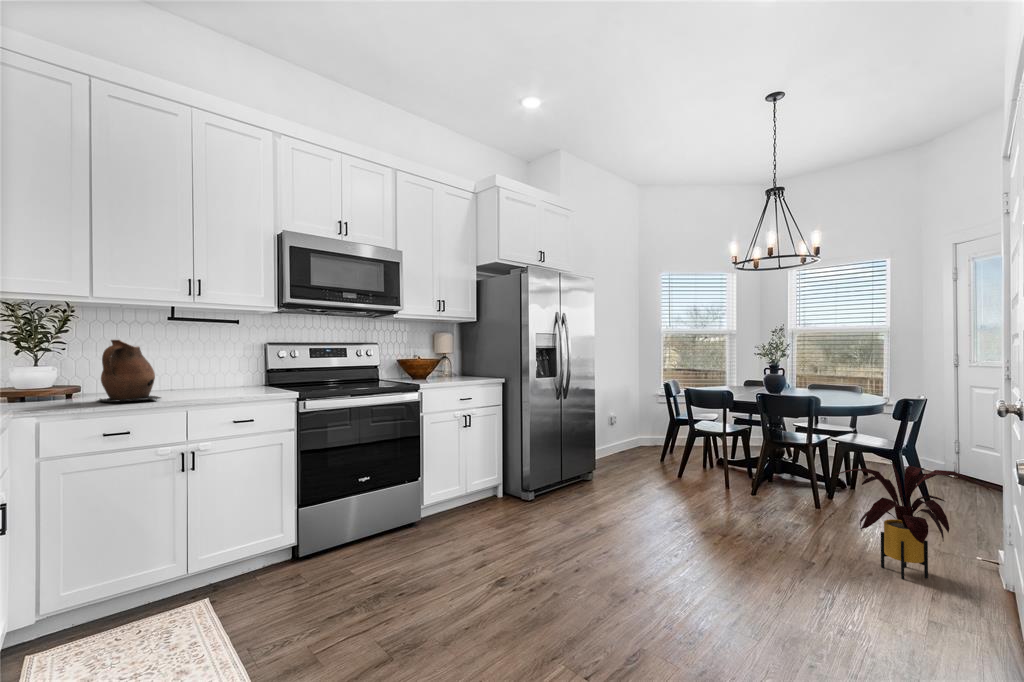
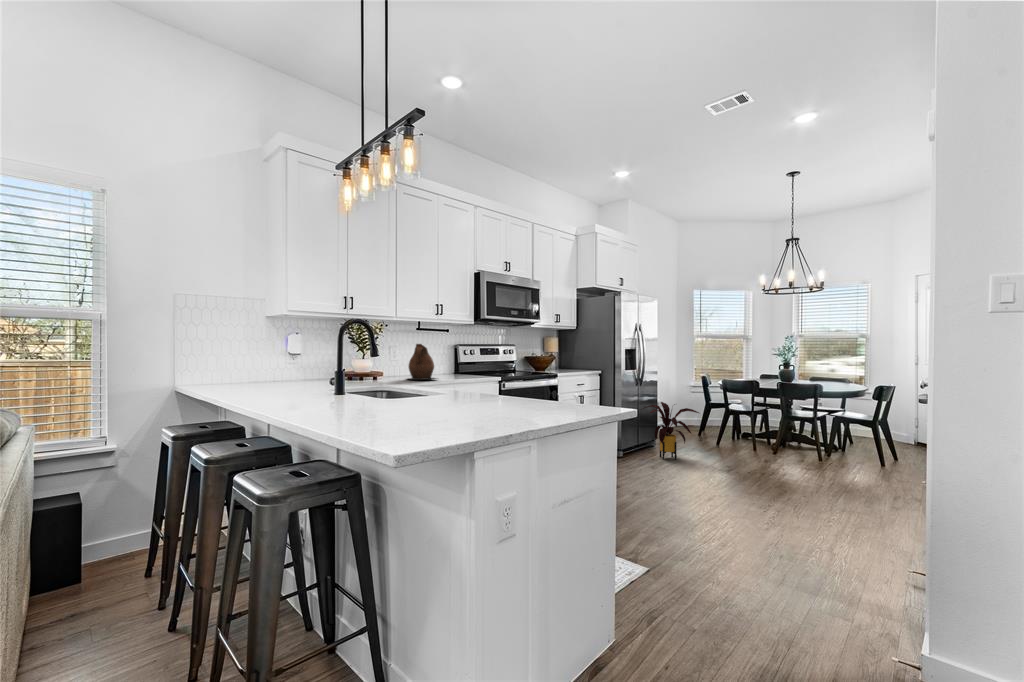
house plant: present [835,459,991,579] -> present [644,402,699,460]

